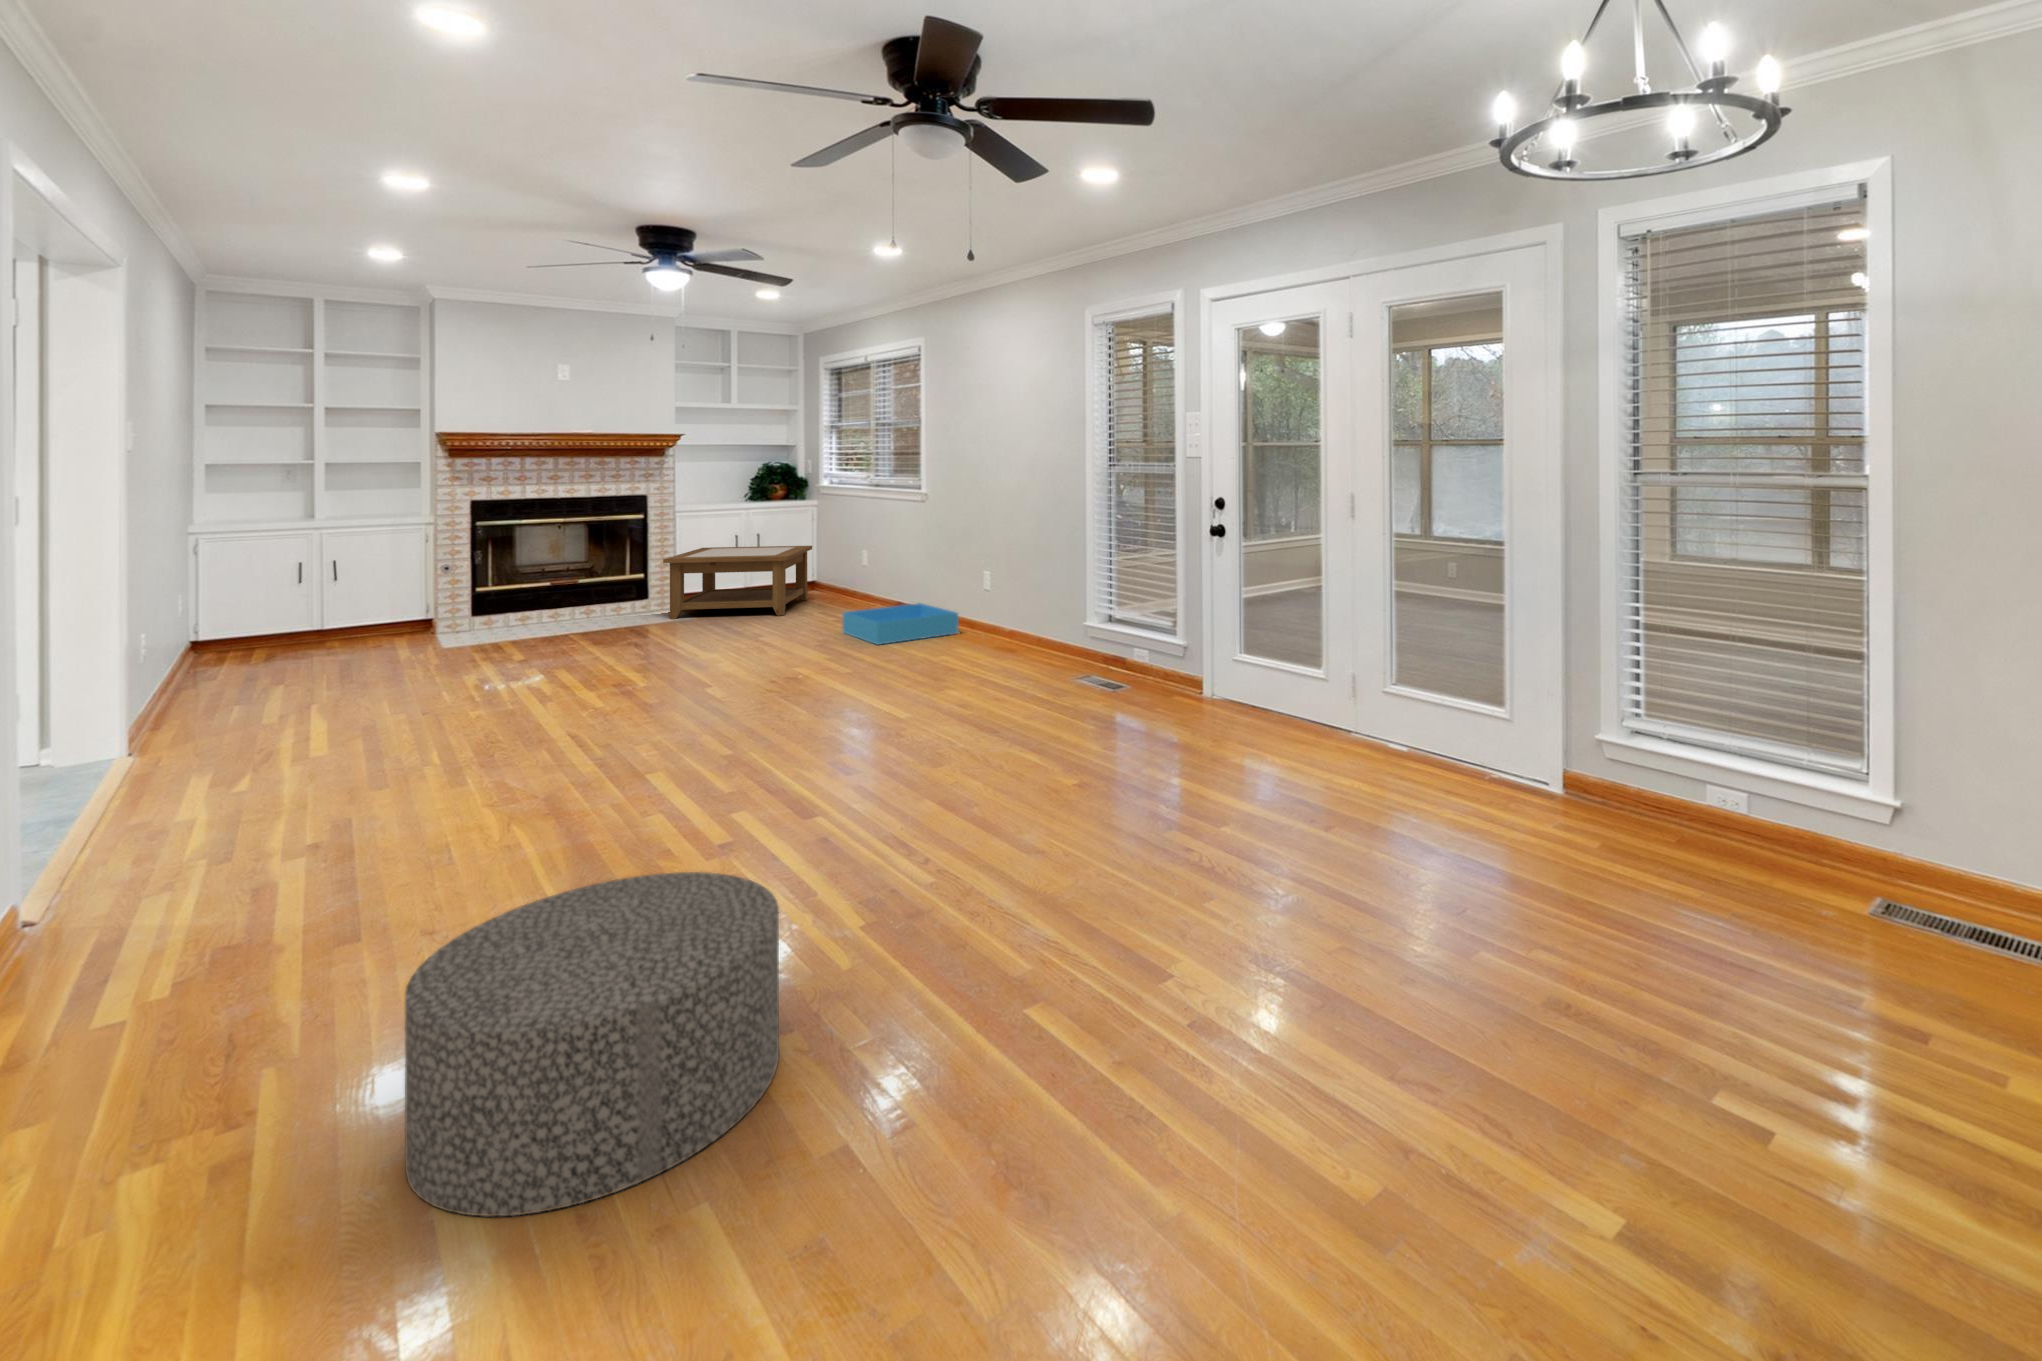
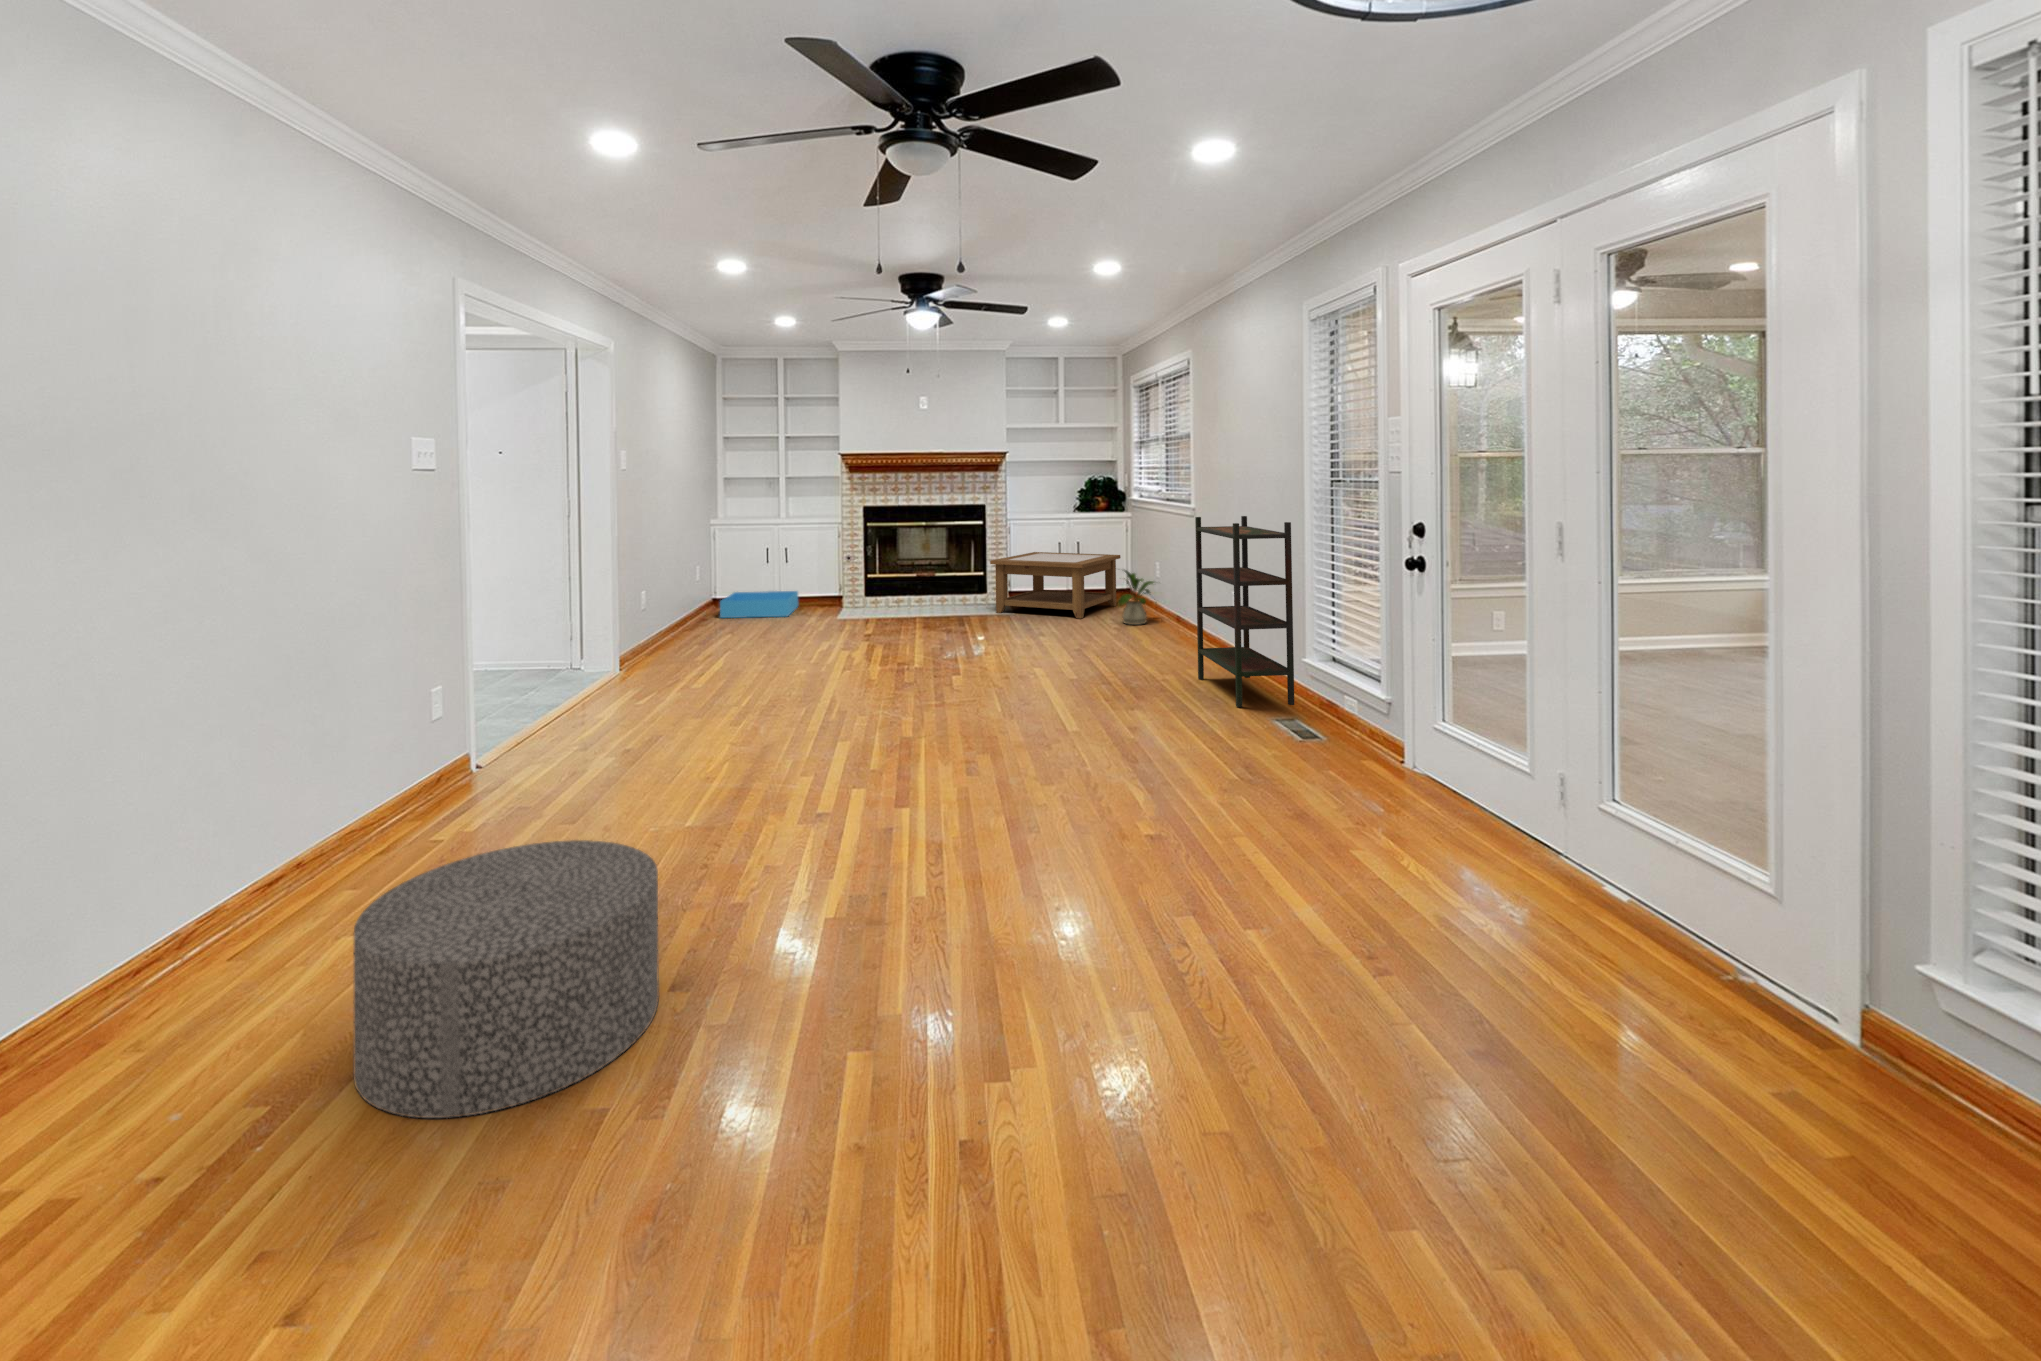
bookshelf: none [967,498,1072,673] -> present [1195,516,1294,707]
house plant: none [825,559,874,616] -> present [1118,570,1154,625]
storage bin: present [843,603,959,645] -> present [720,591,798,618]

